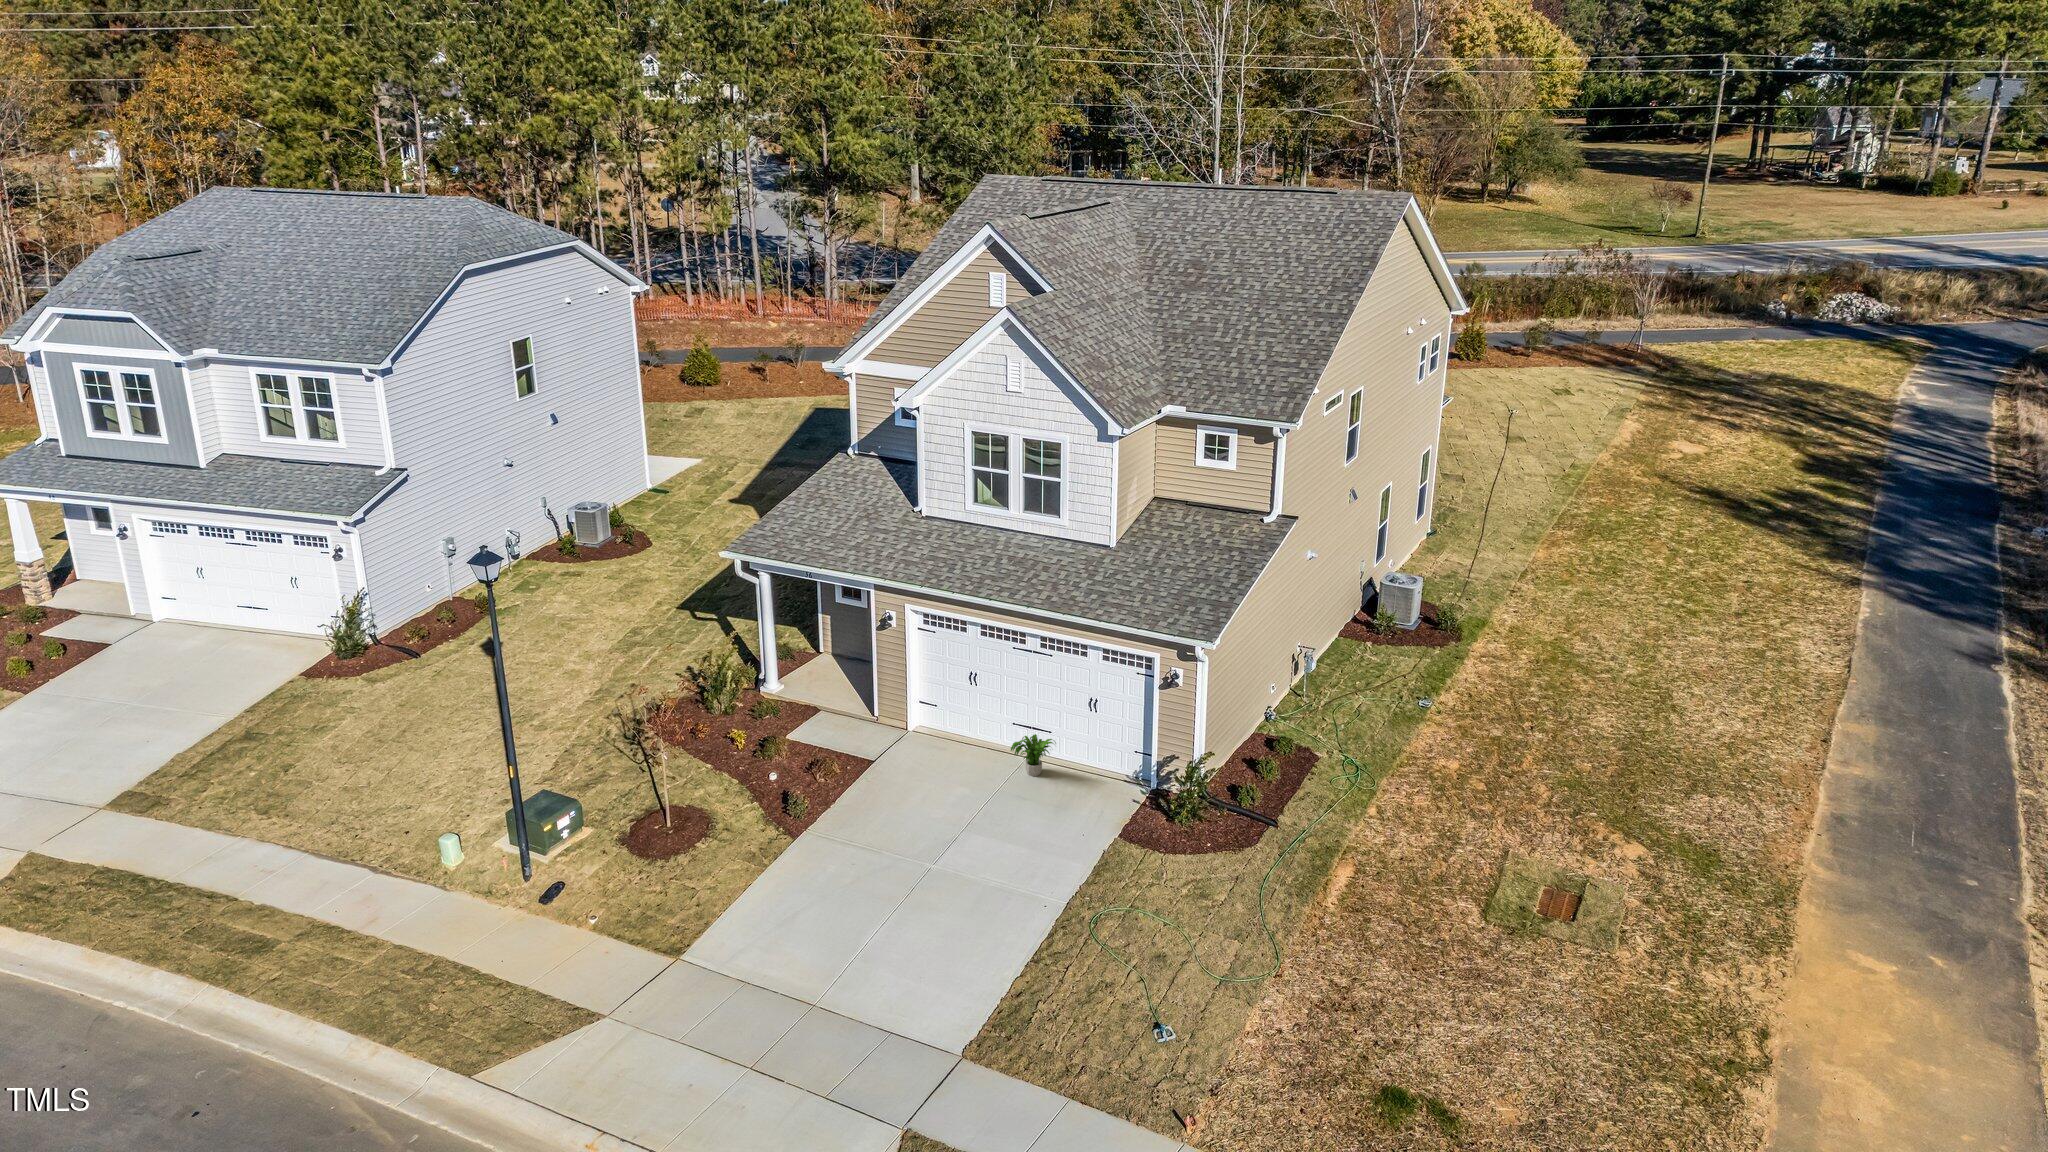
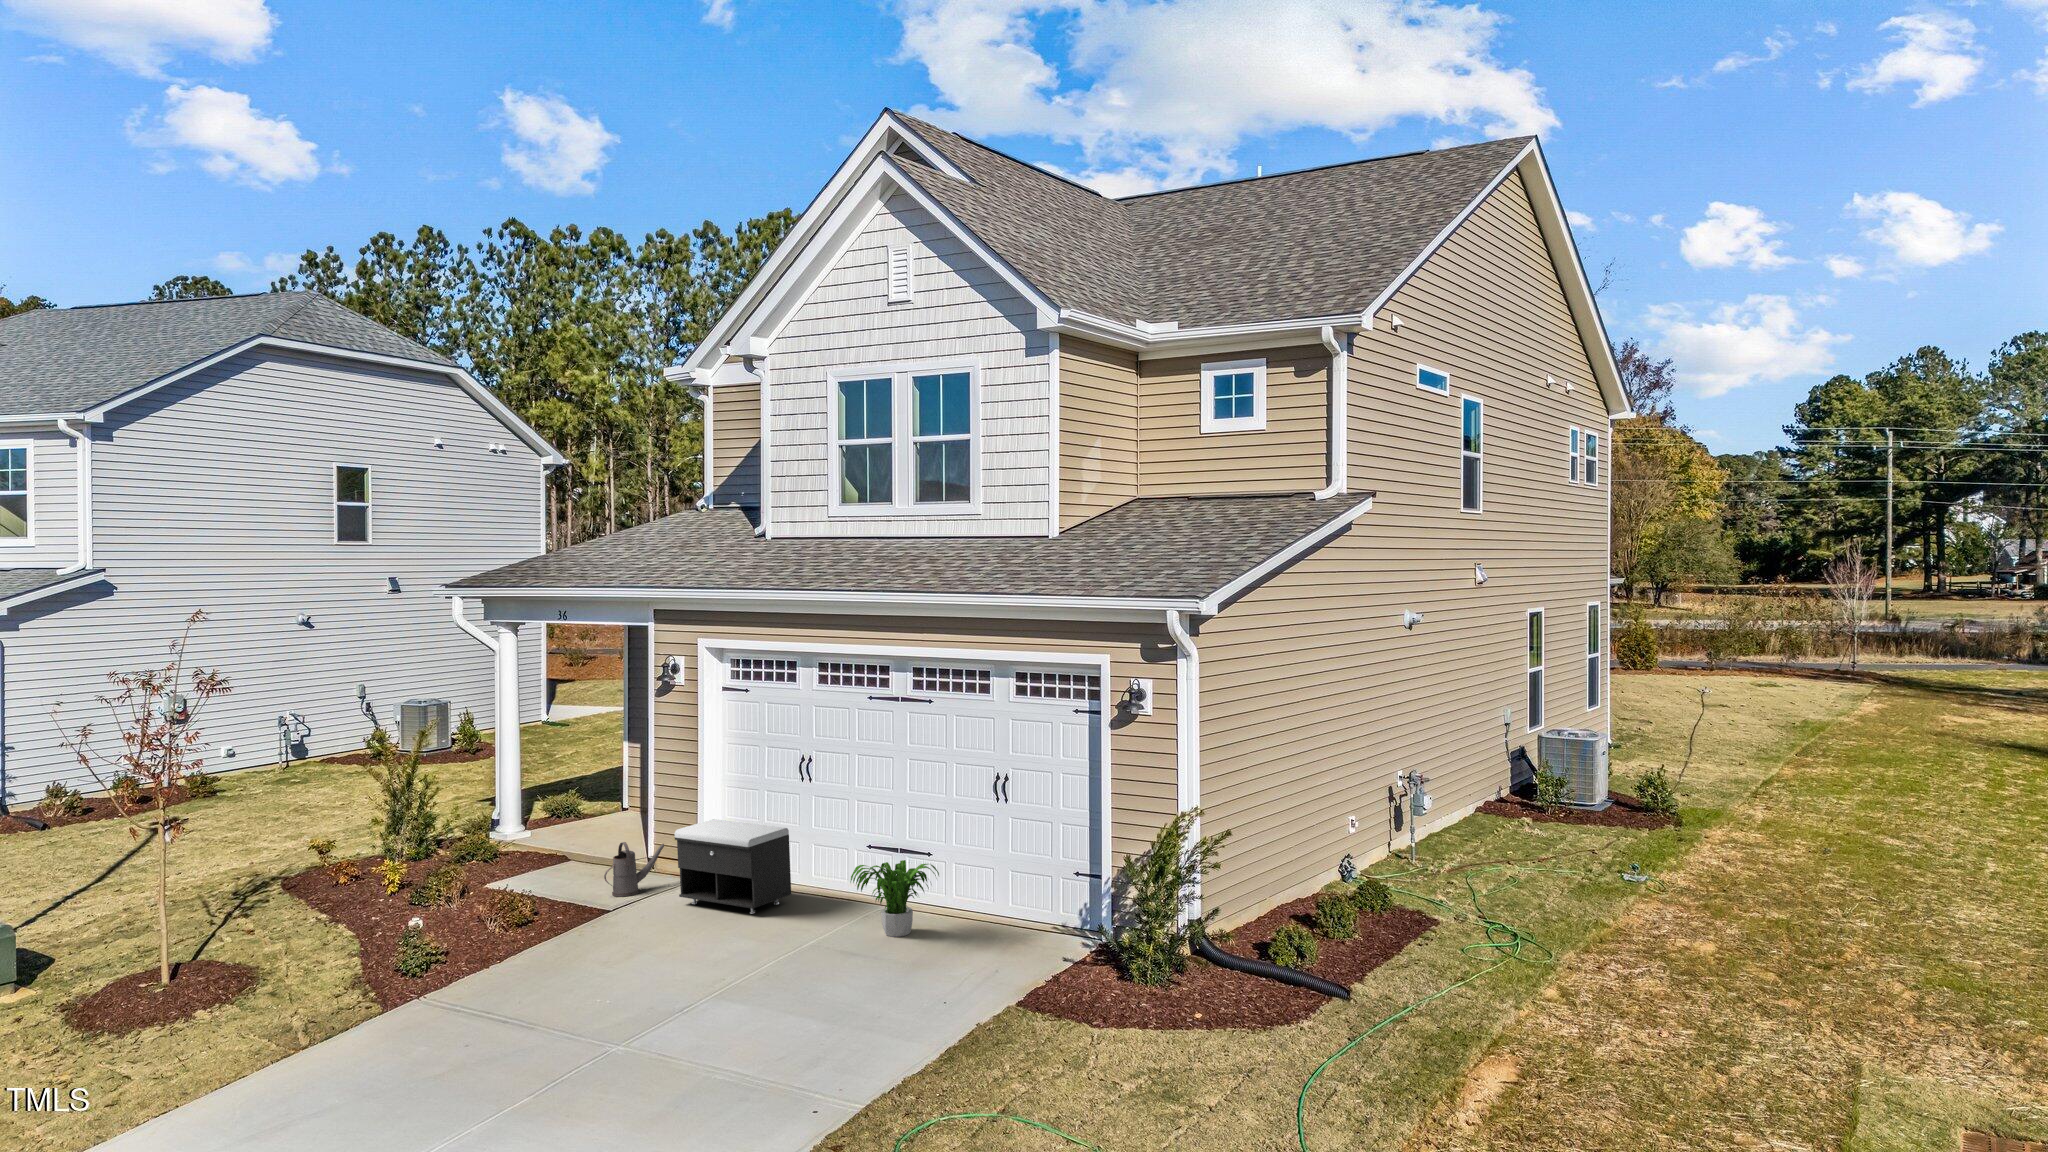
storage bench: none [897,697,962,756] -> present [675,819,791,914]
watering can: none [851,705,879,739] -> present [604,842,664,897]

